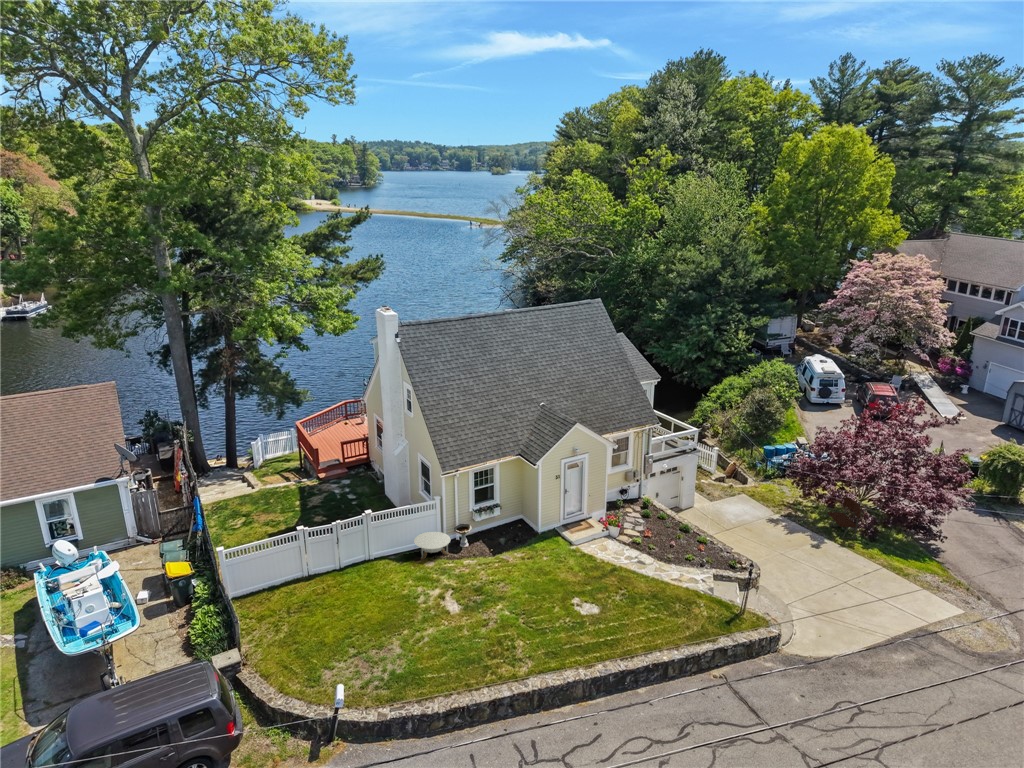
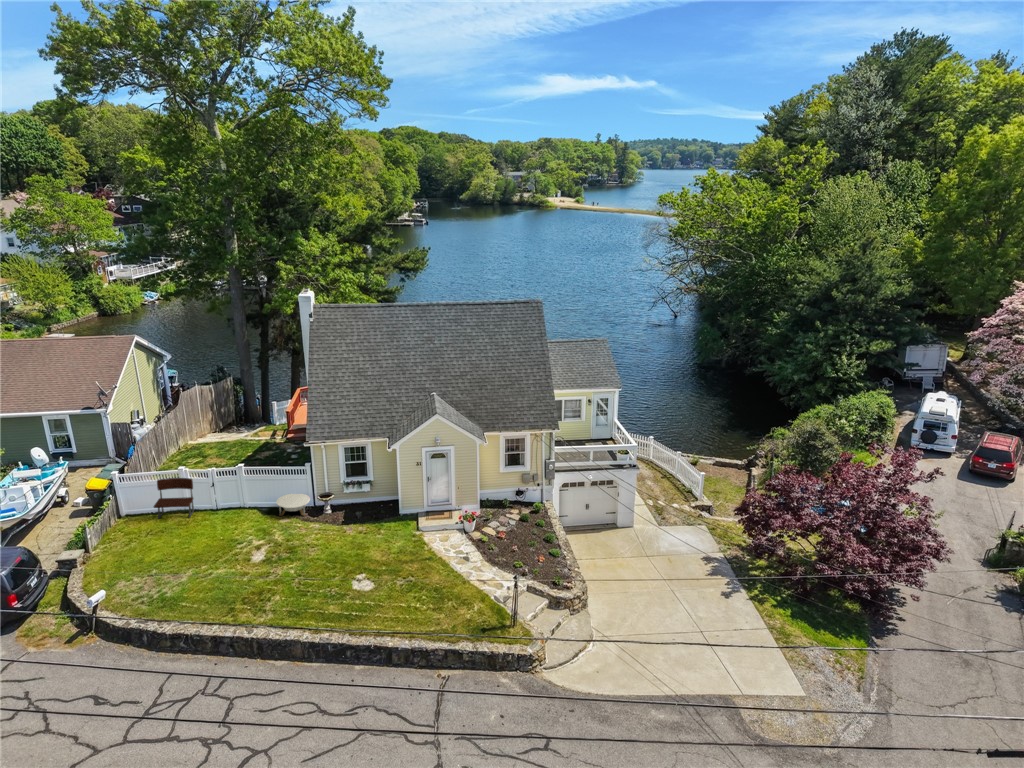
bench: present [828,496,861,539] -> present [154,478,194,519]

